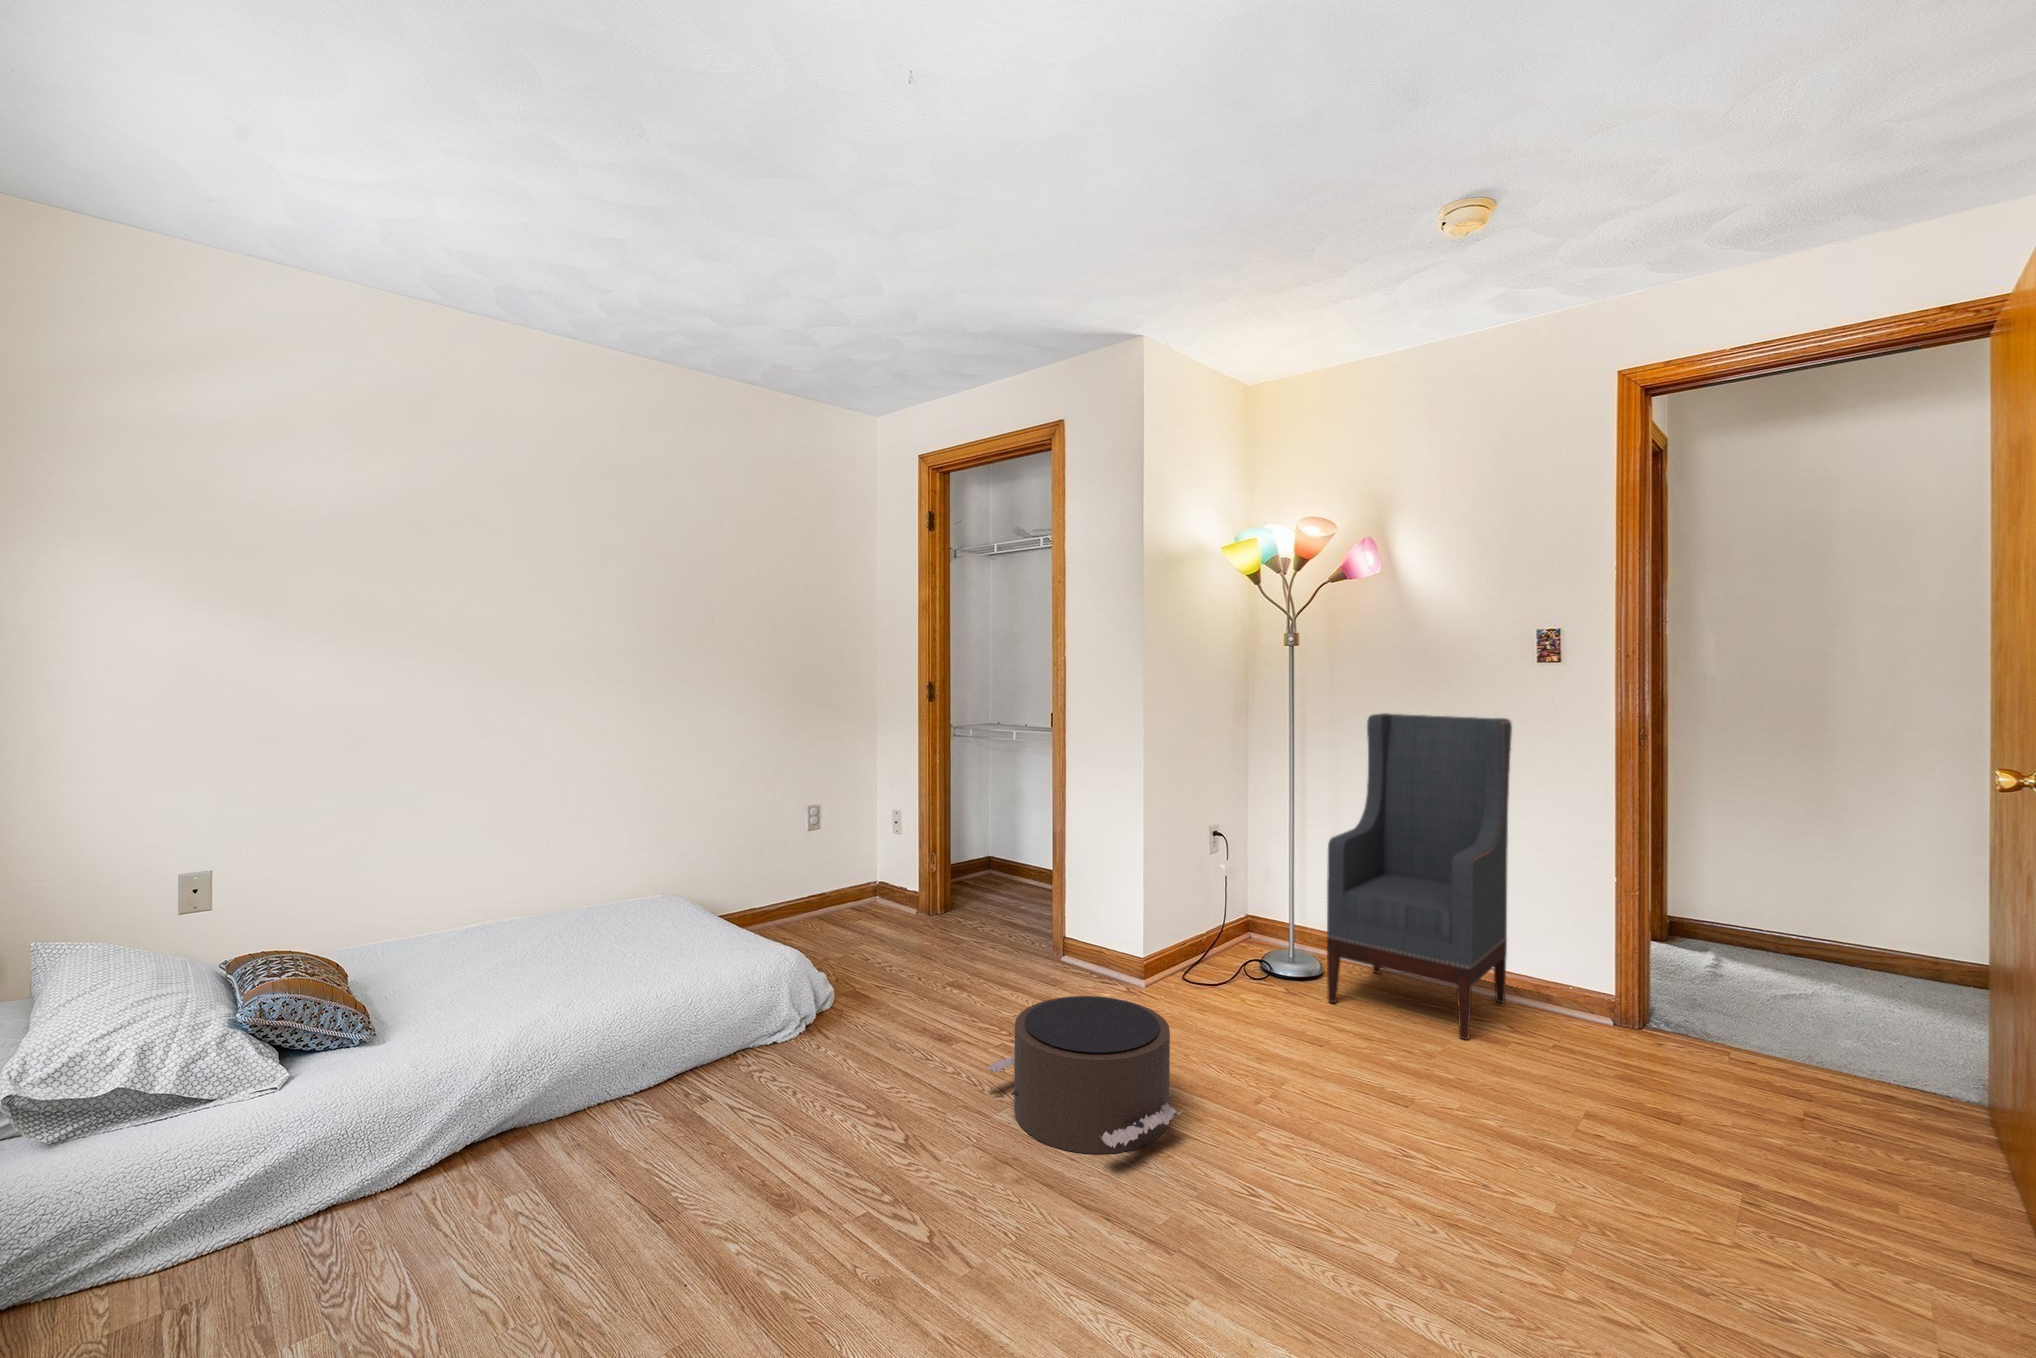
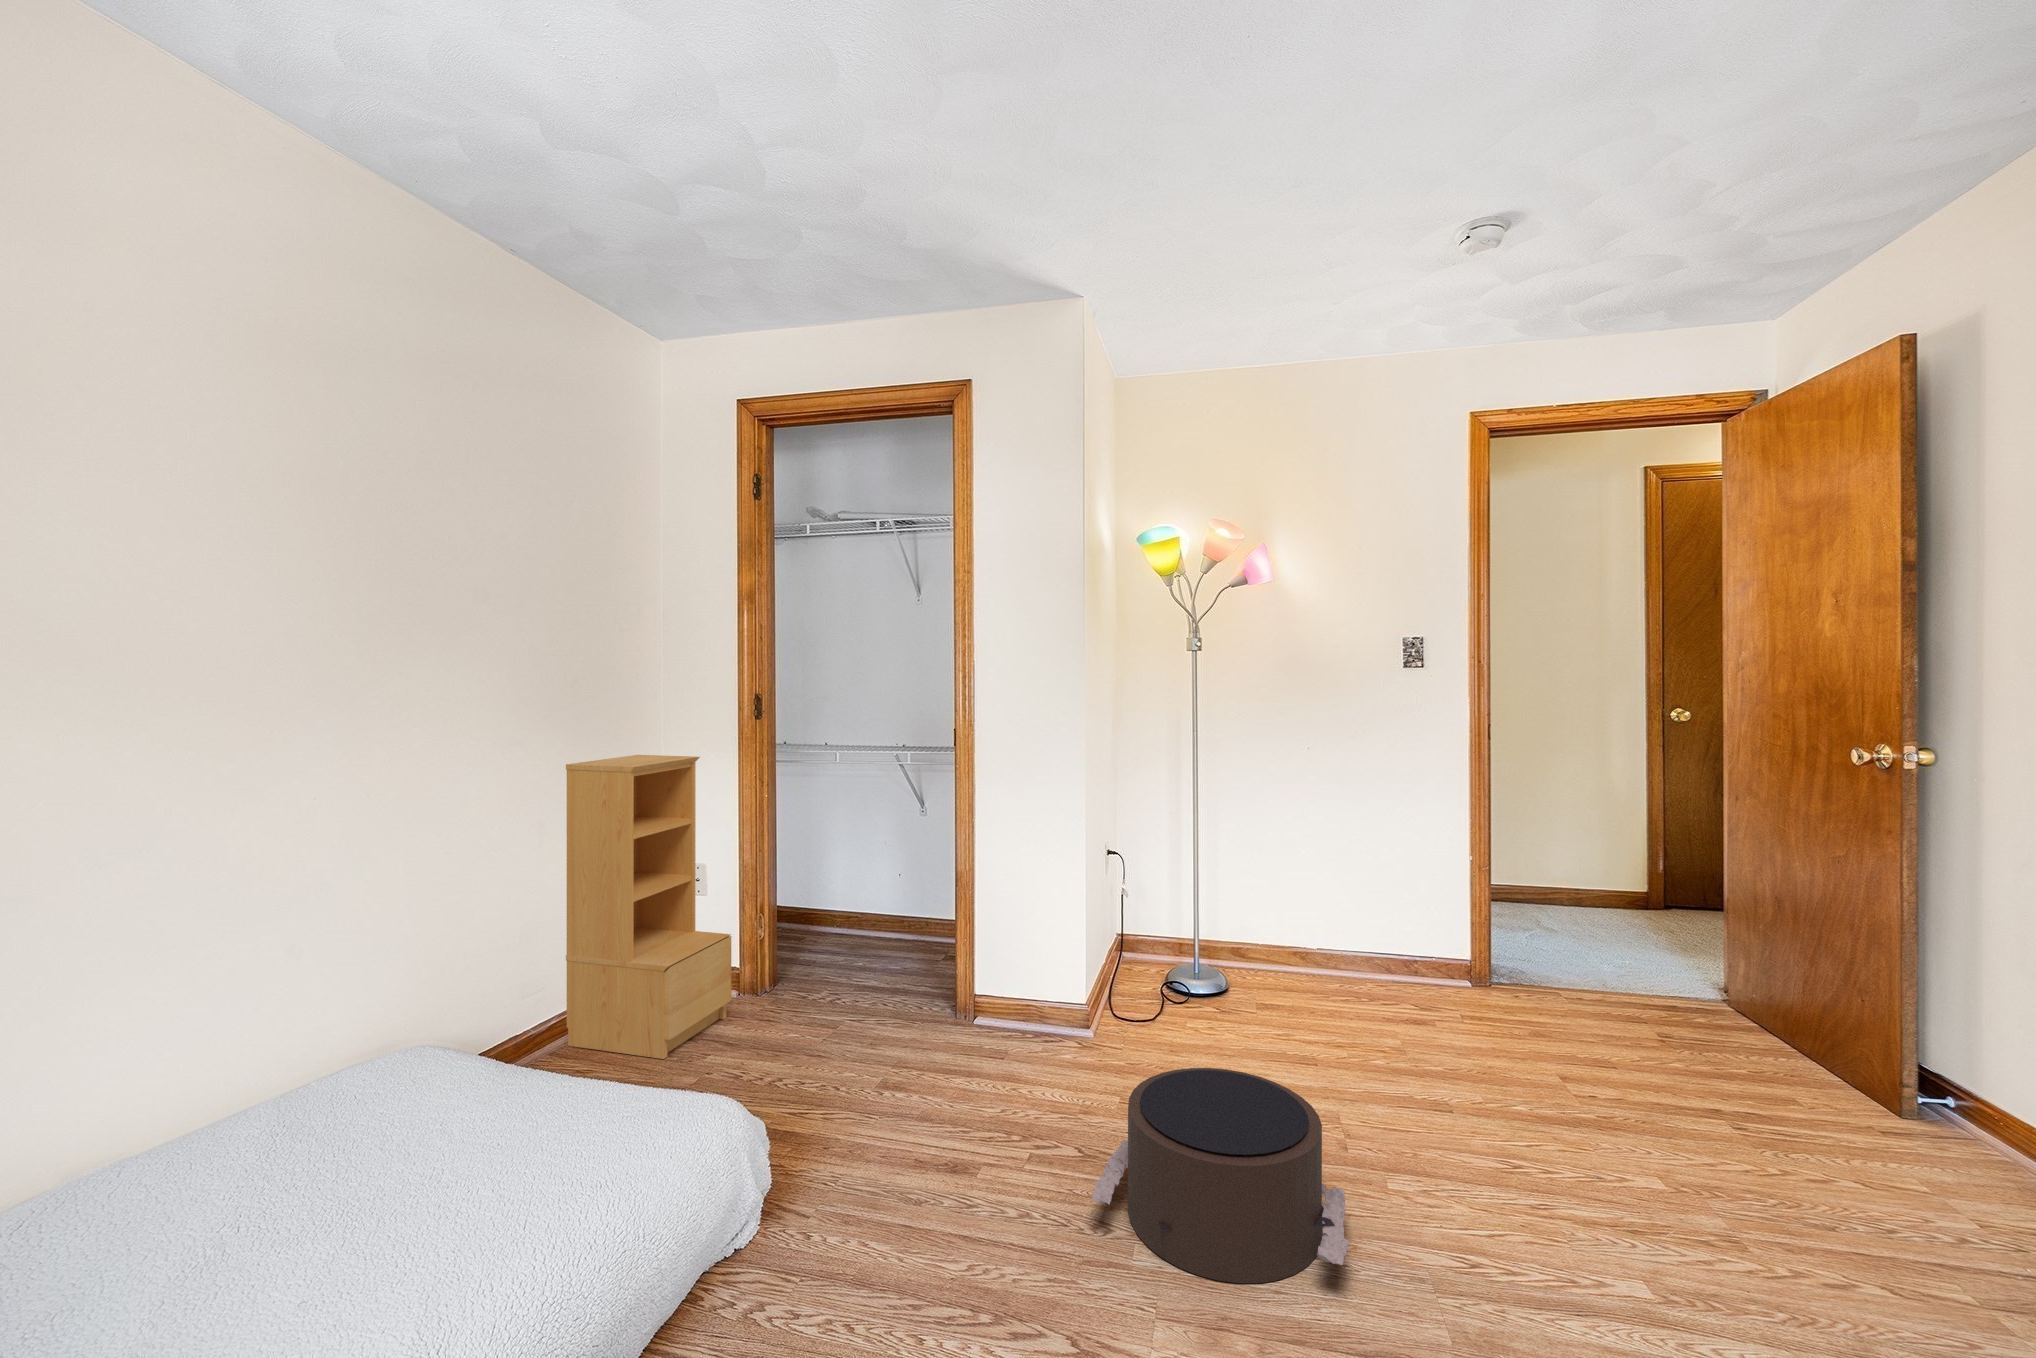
armchair: present [1327,713,1512,1039] -> none [1261,719,1410,1027]
bookshelf: none [789,725,899,942] -> present [566,755,731,1059]

